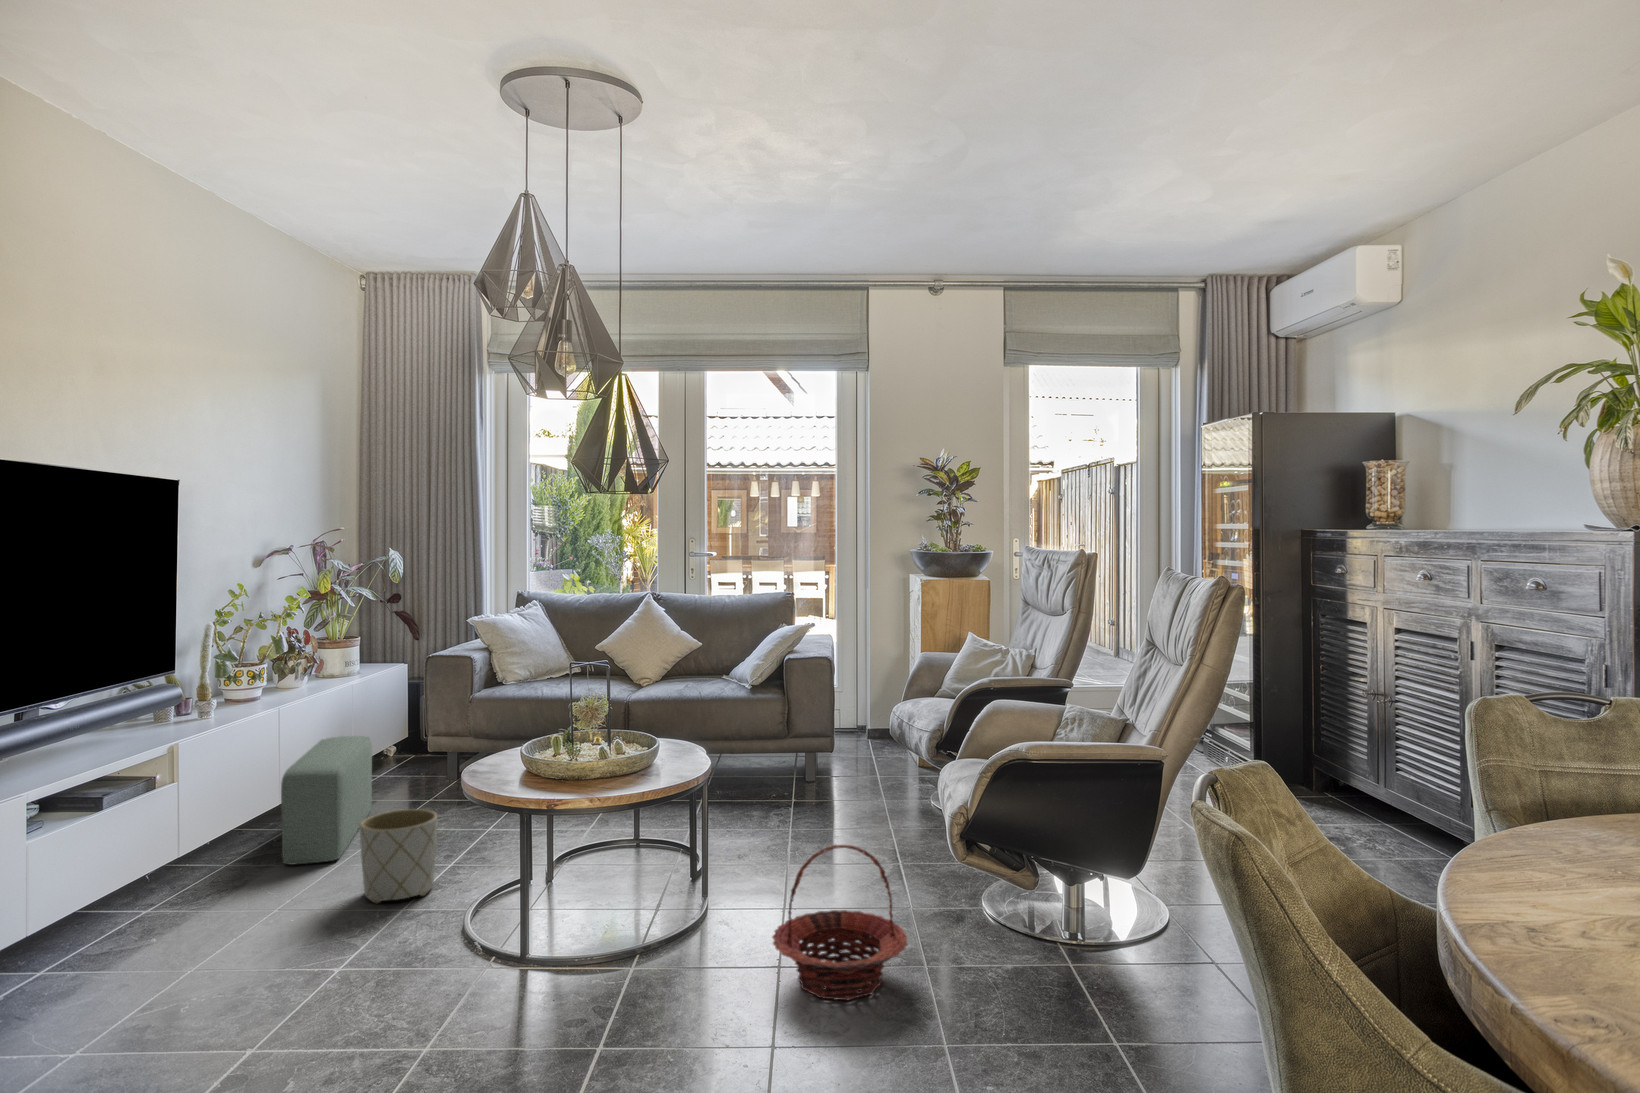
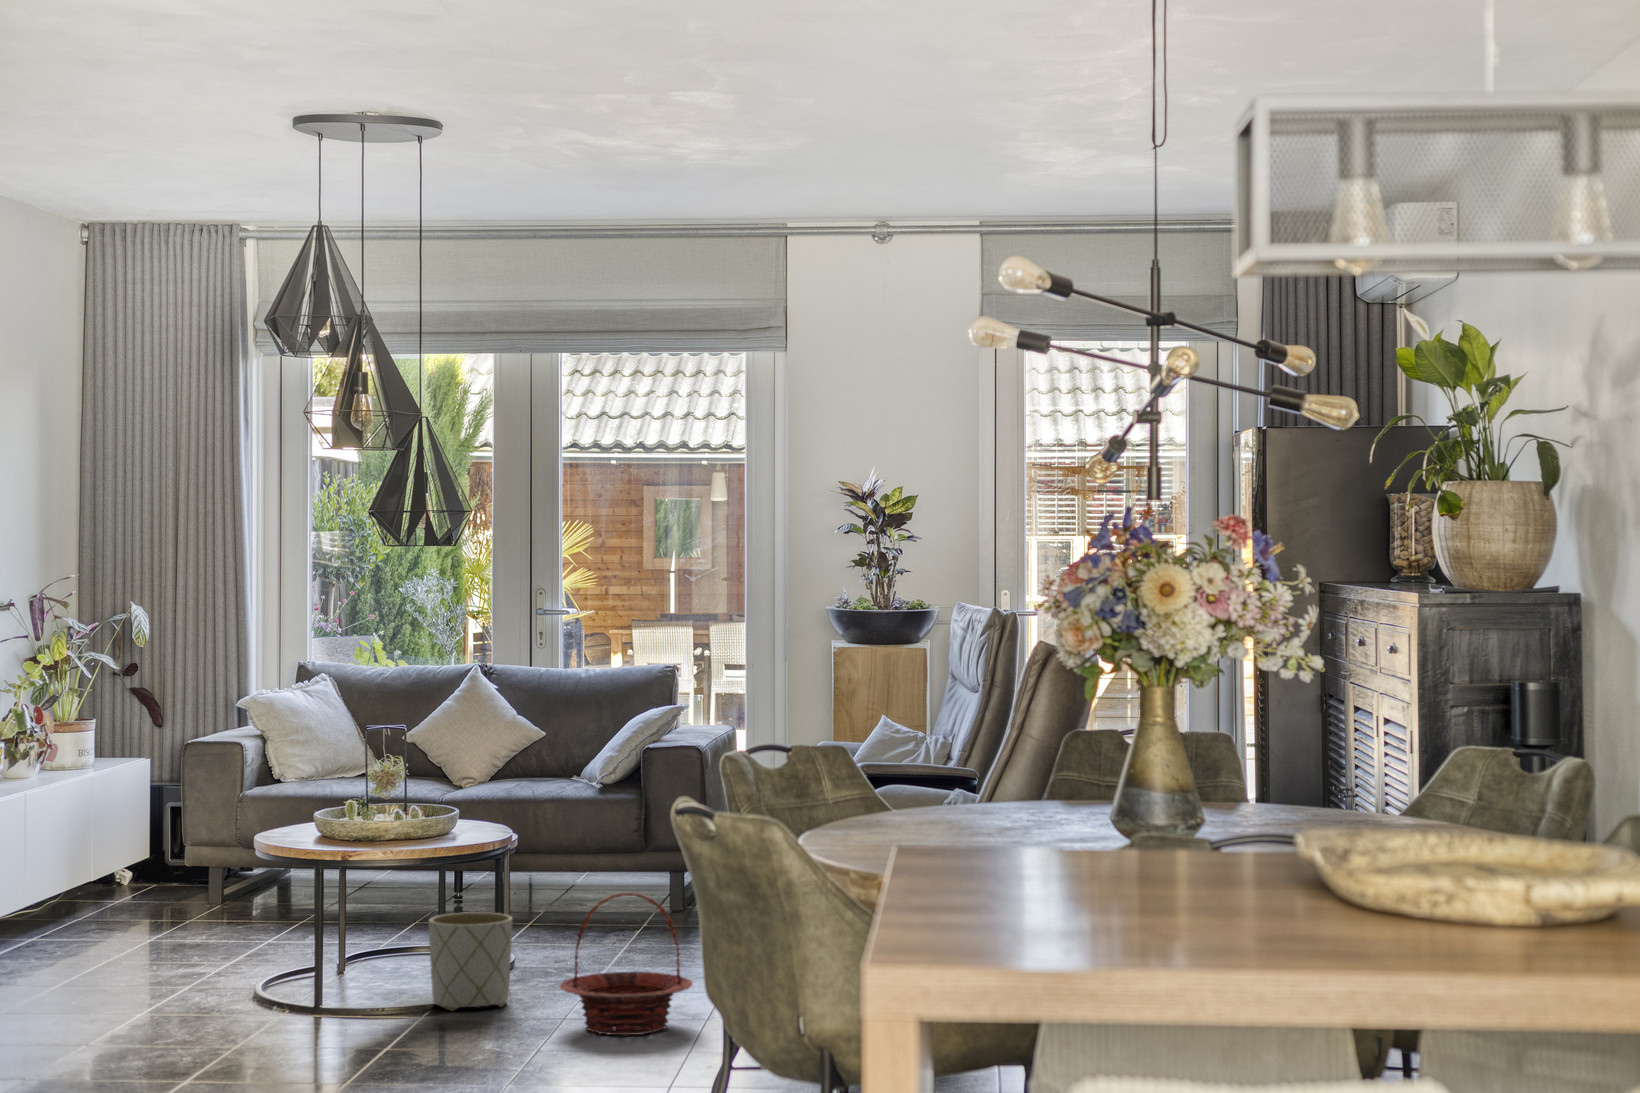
pouf: present [281,736,372,865] -> none [42,833,124,961]
planter: present [360,809,438,903] -> present [429,912,513,1011]

